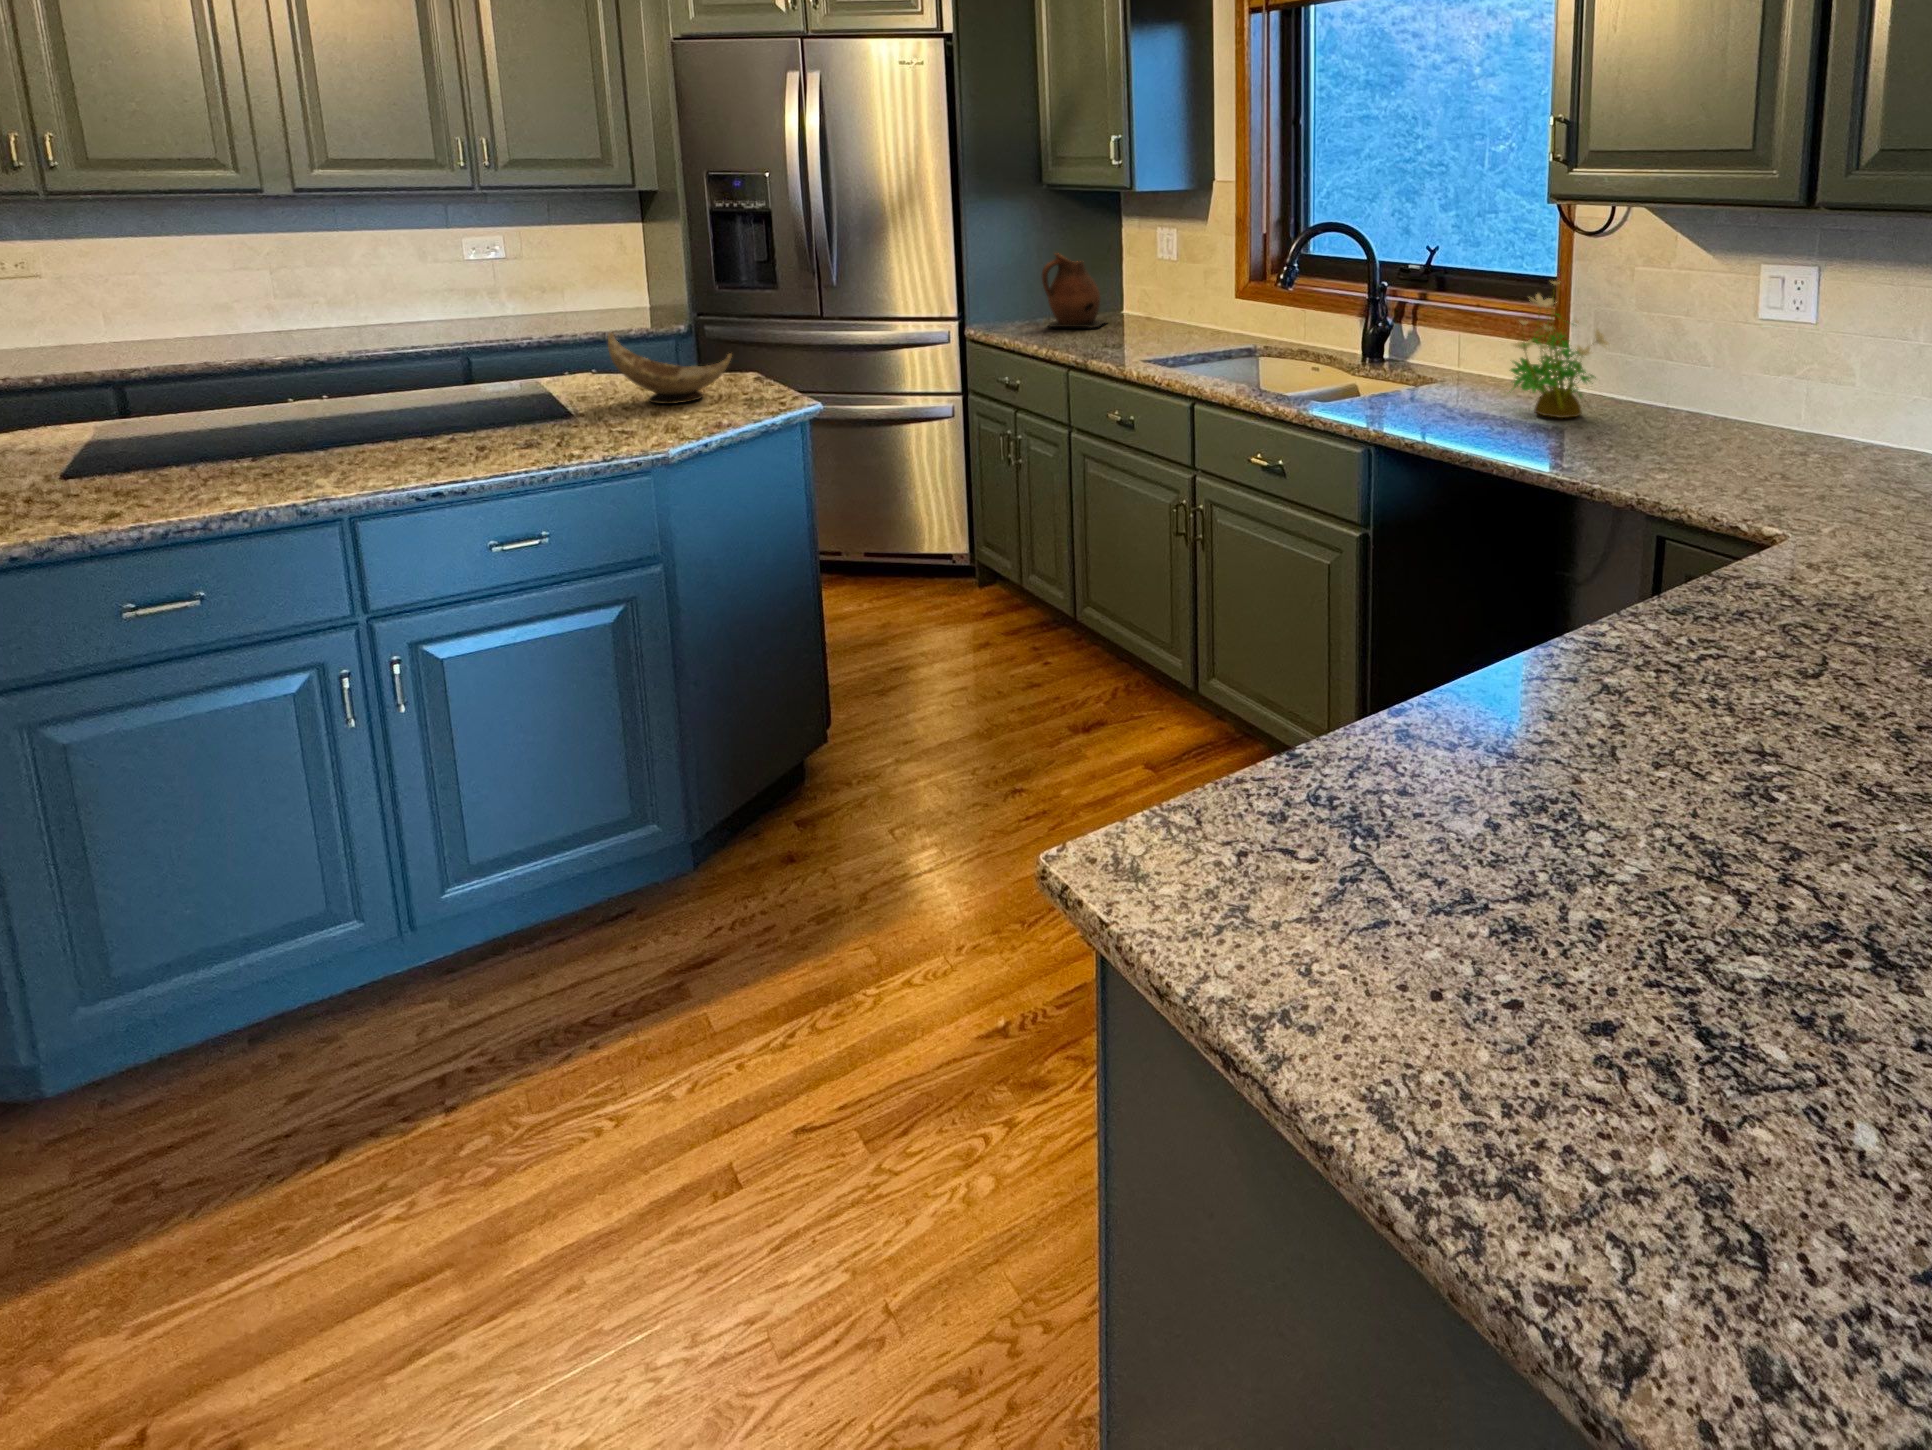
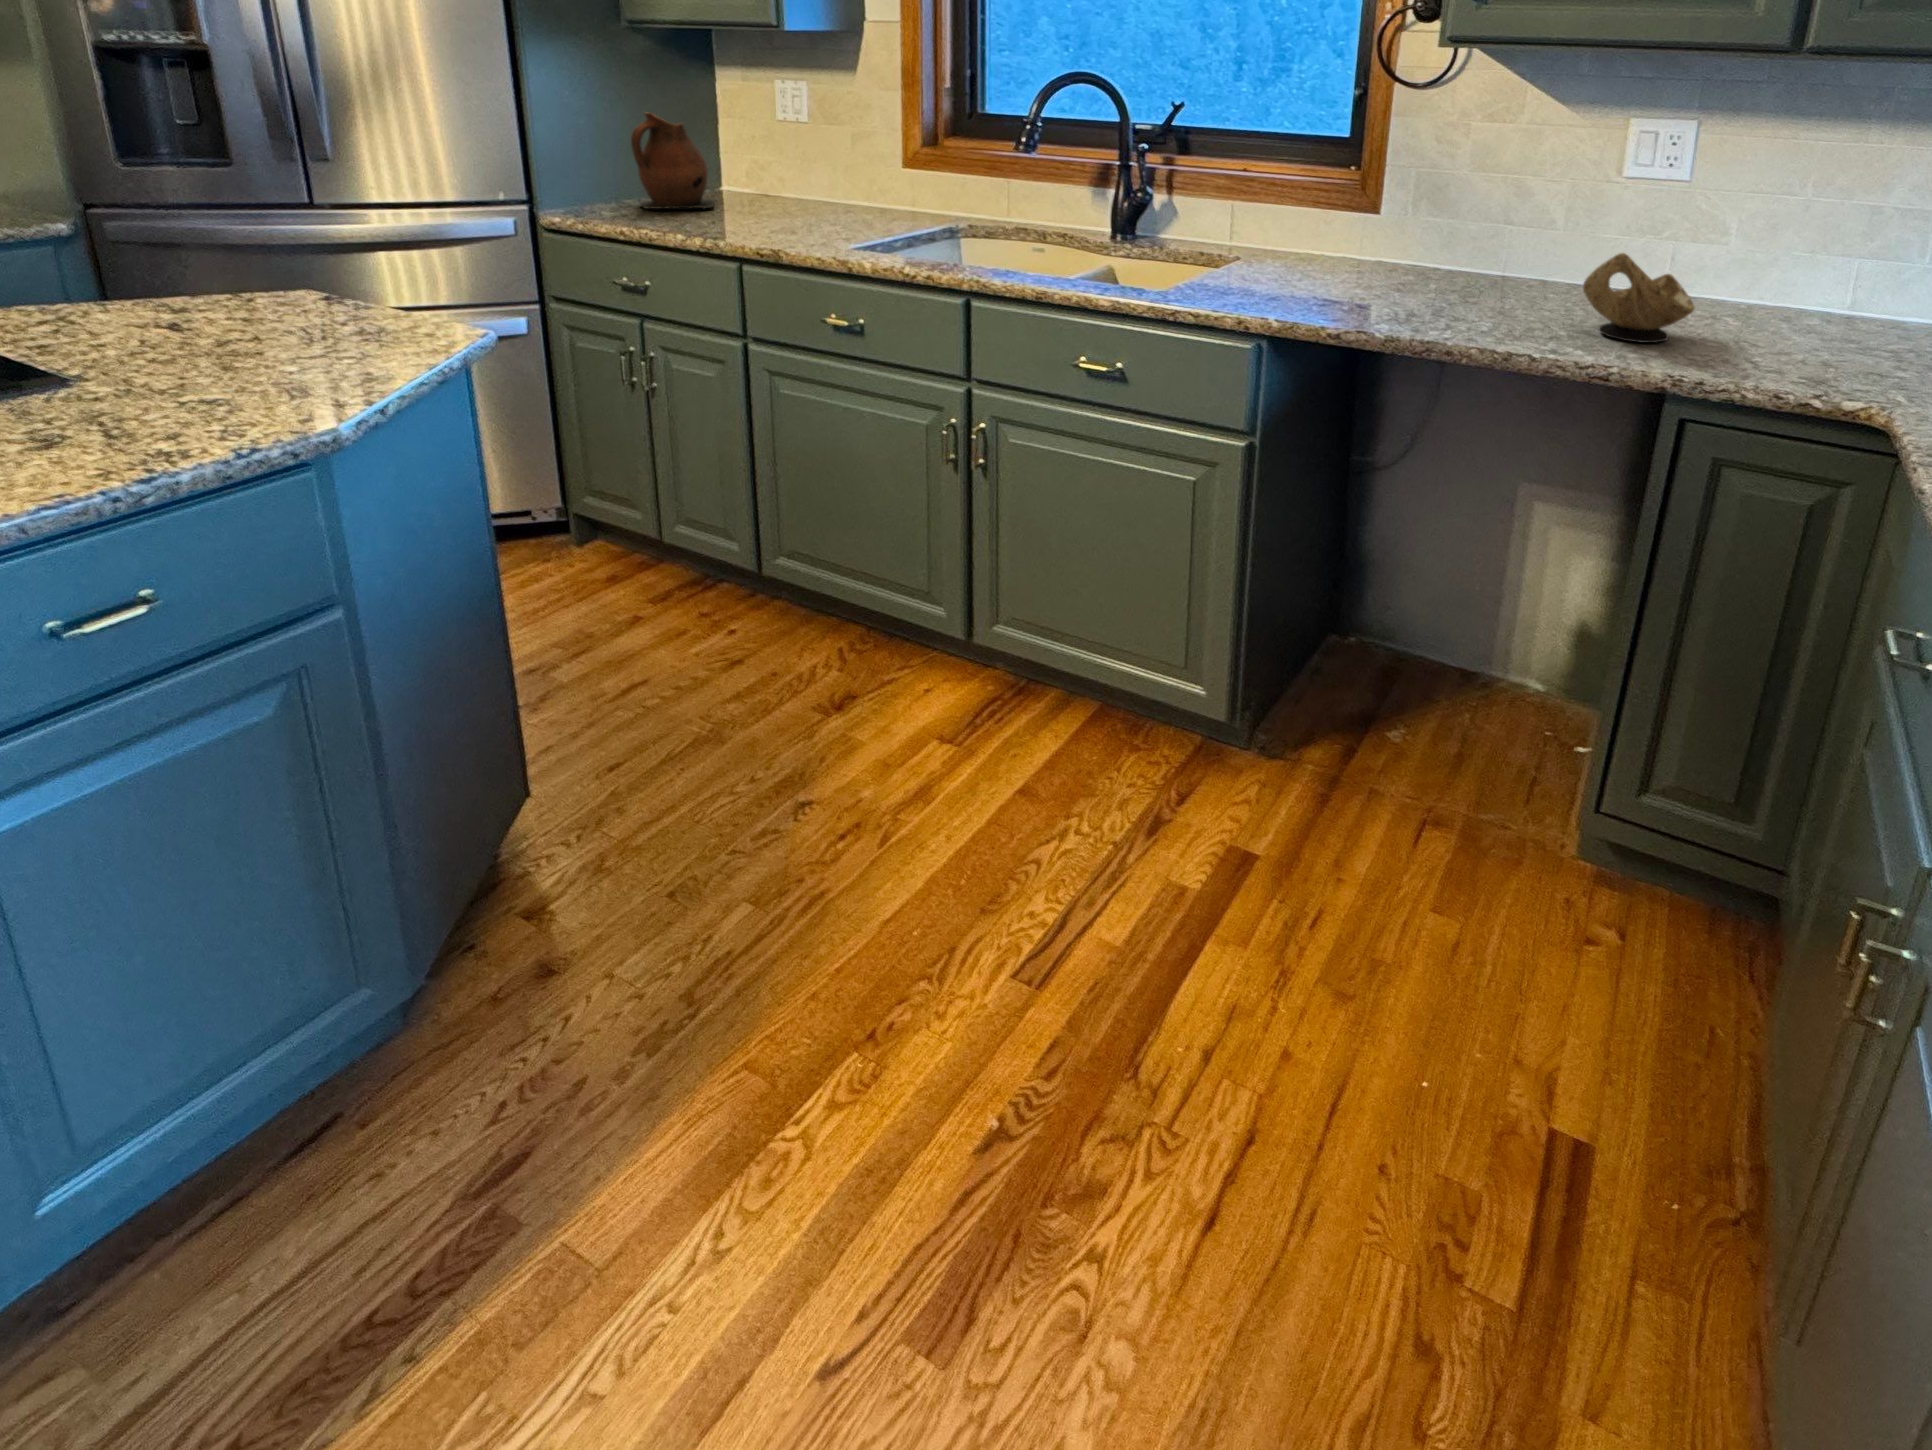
potted plant: present [1509,281,1608,418] -> none [1348,139,1473,293]
decorative bowl: present [608,332,732,404] -> present [1583,253,1694,343]

